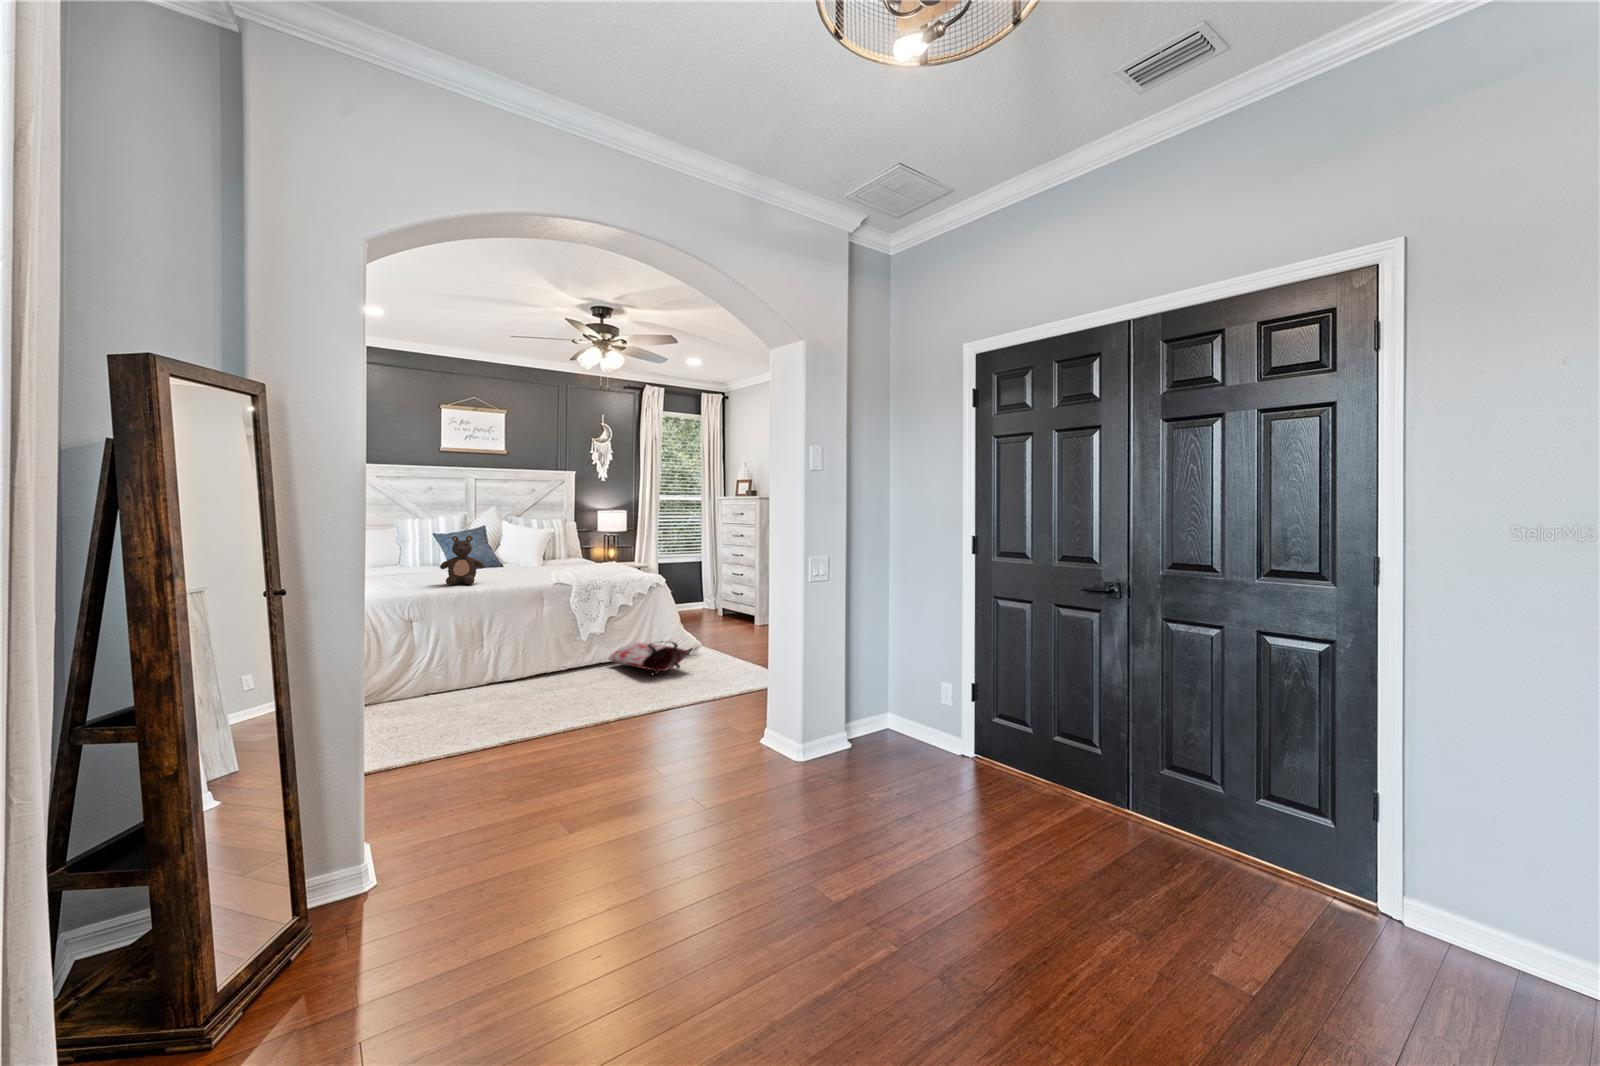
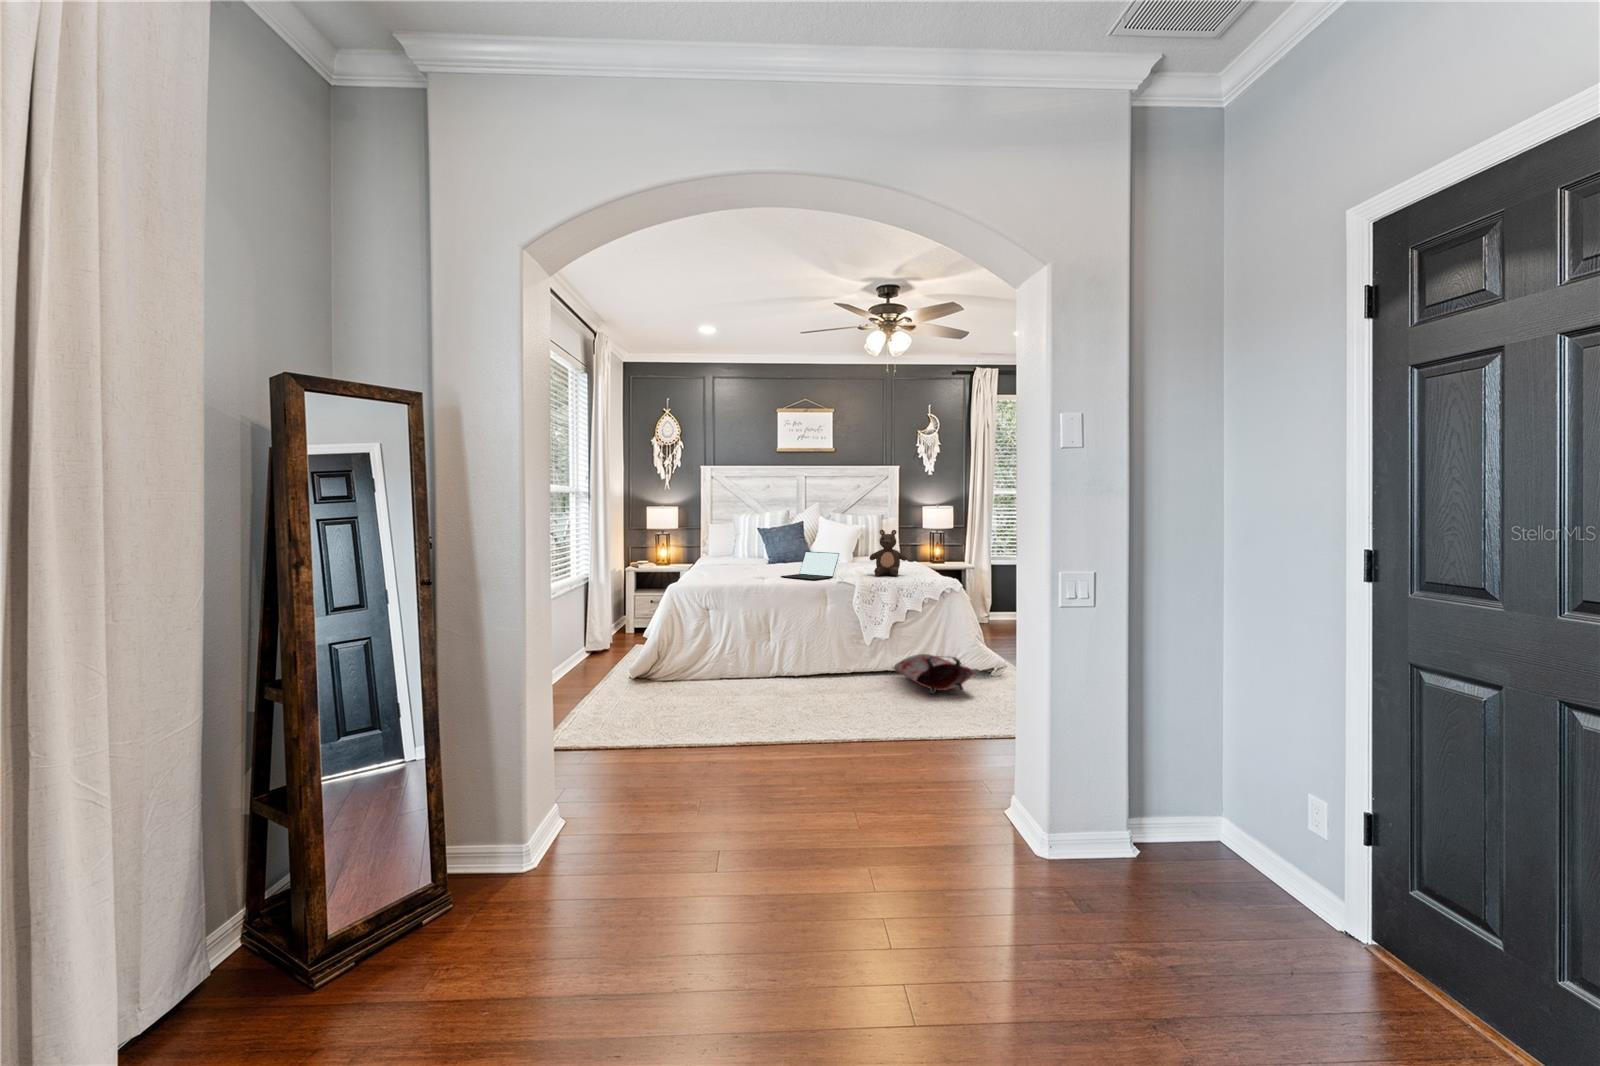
teddy bear: present [440,536,484,585] -> present [870,530,907,576]
laptop: none [491,555,553,582] -> present [781,552,839,580]

